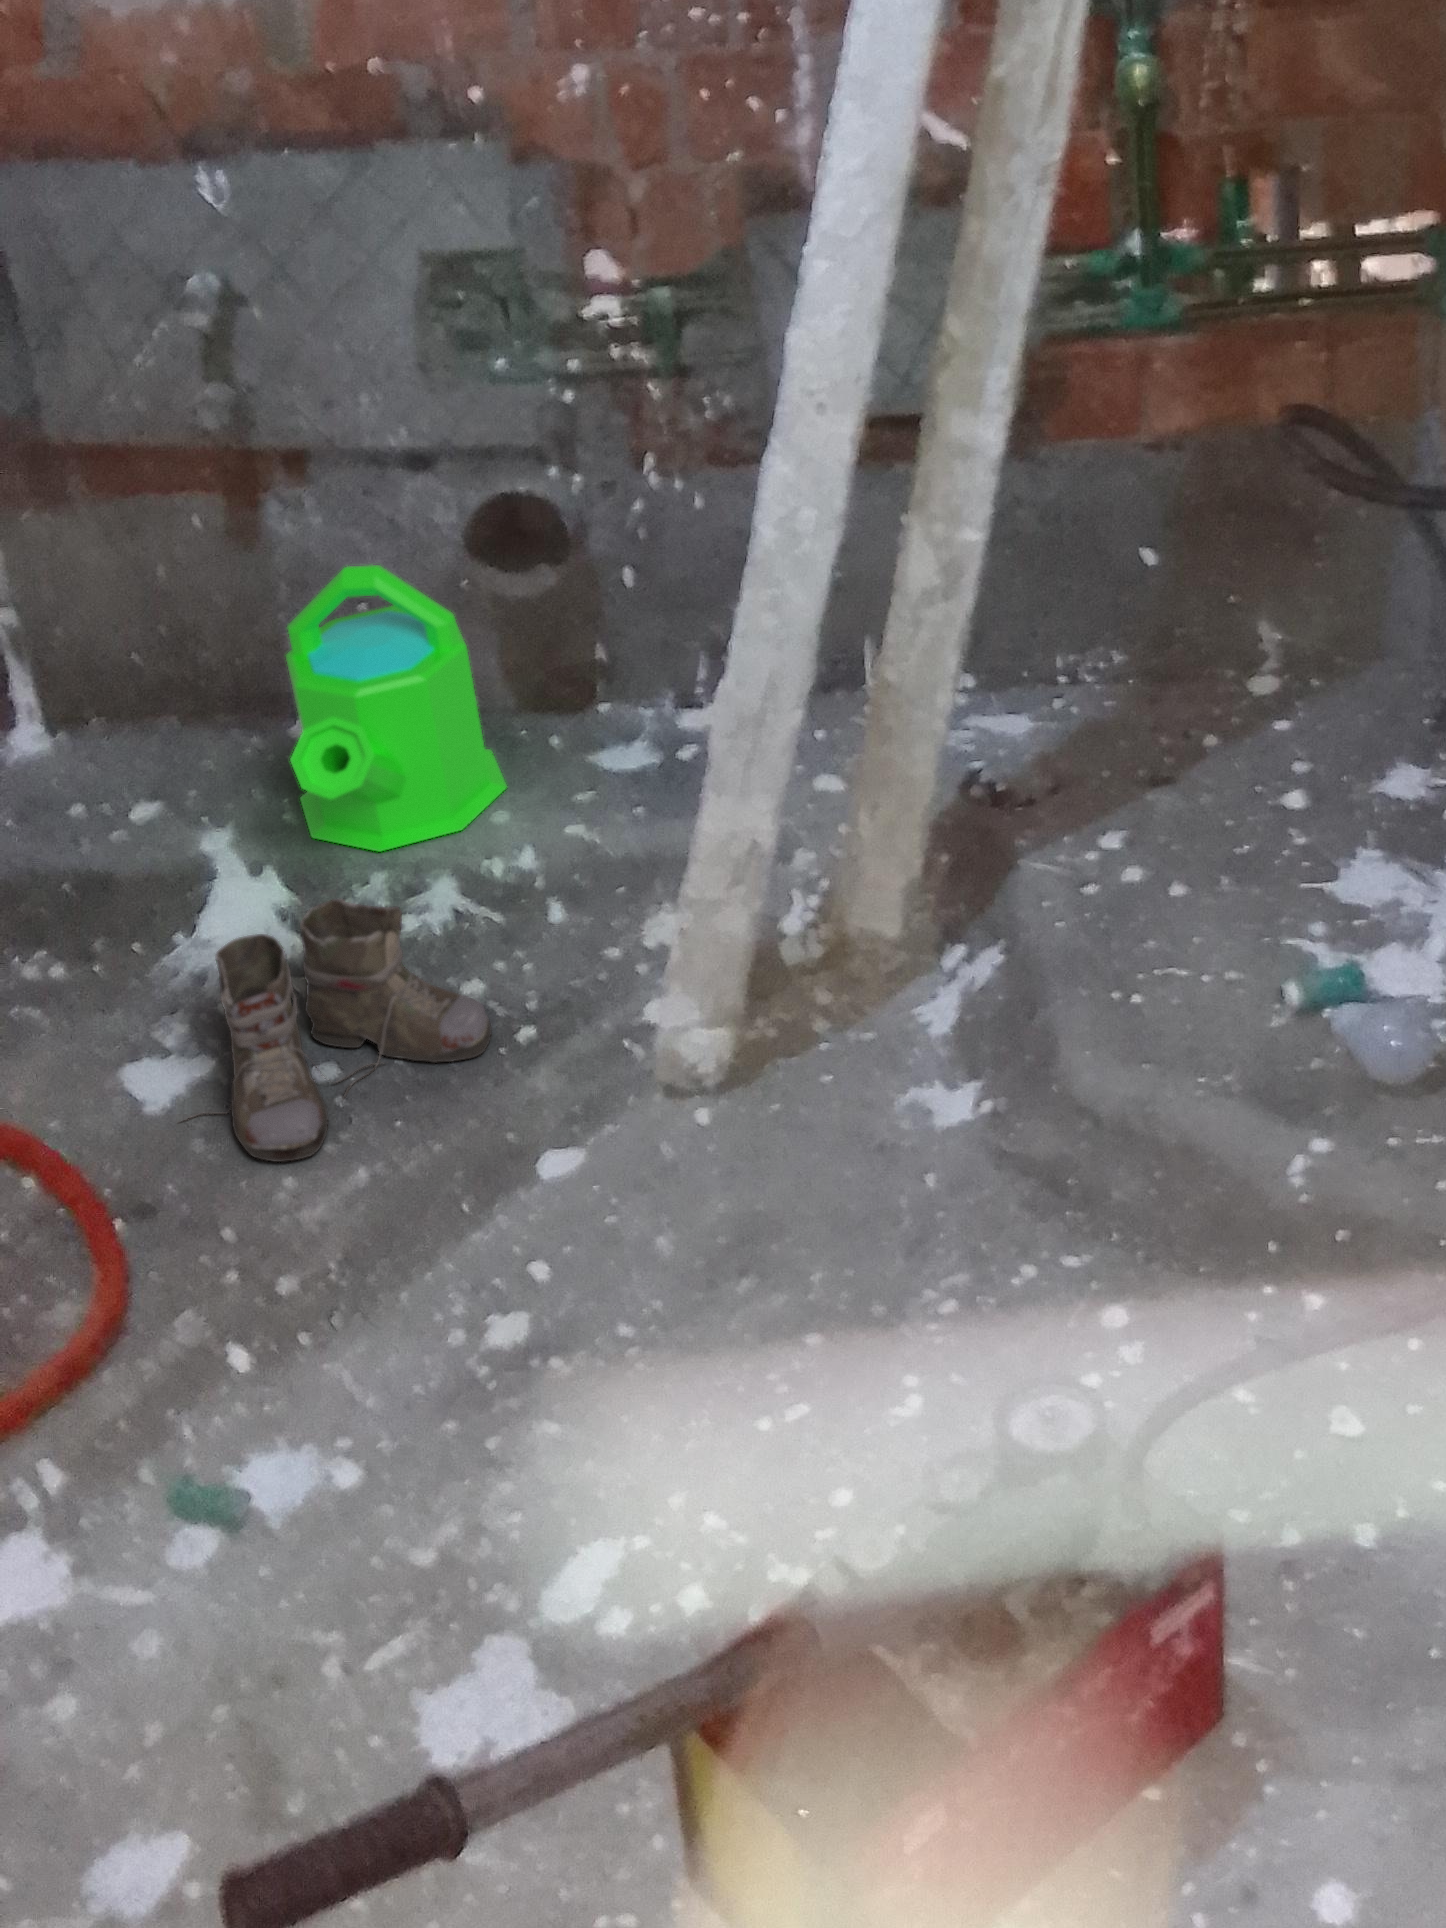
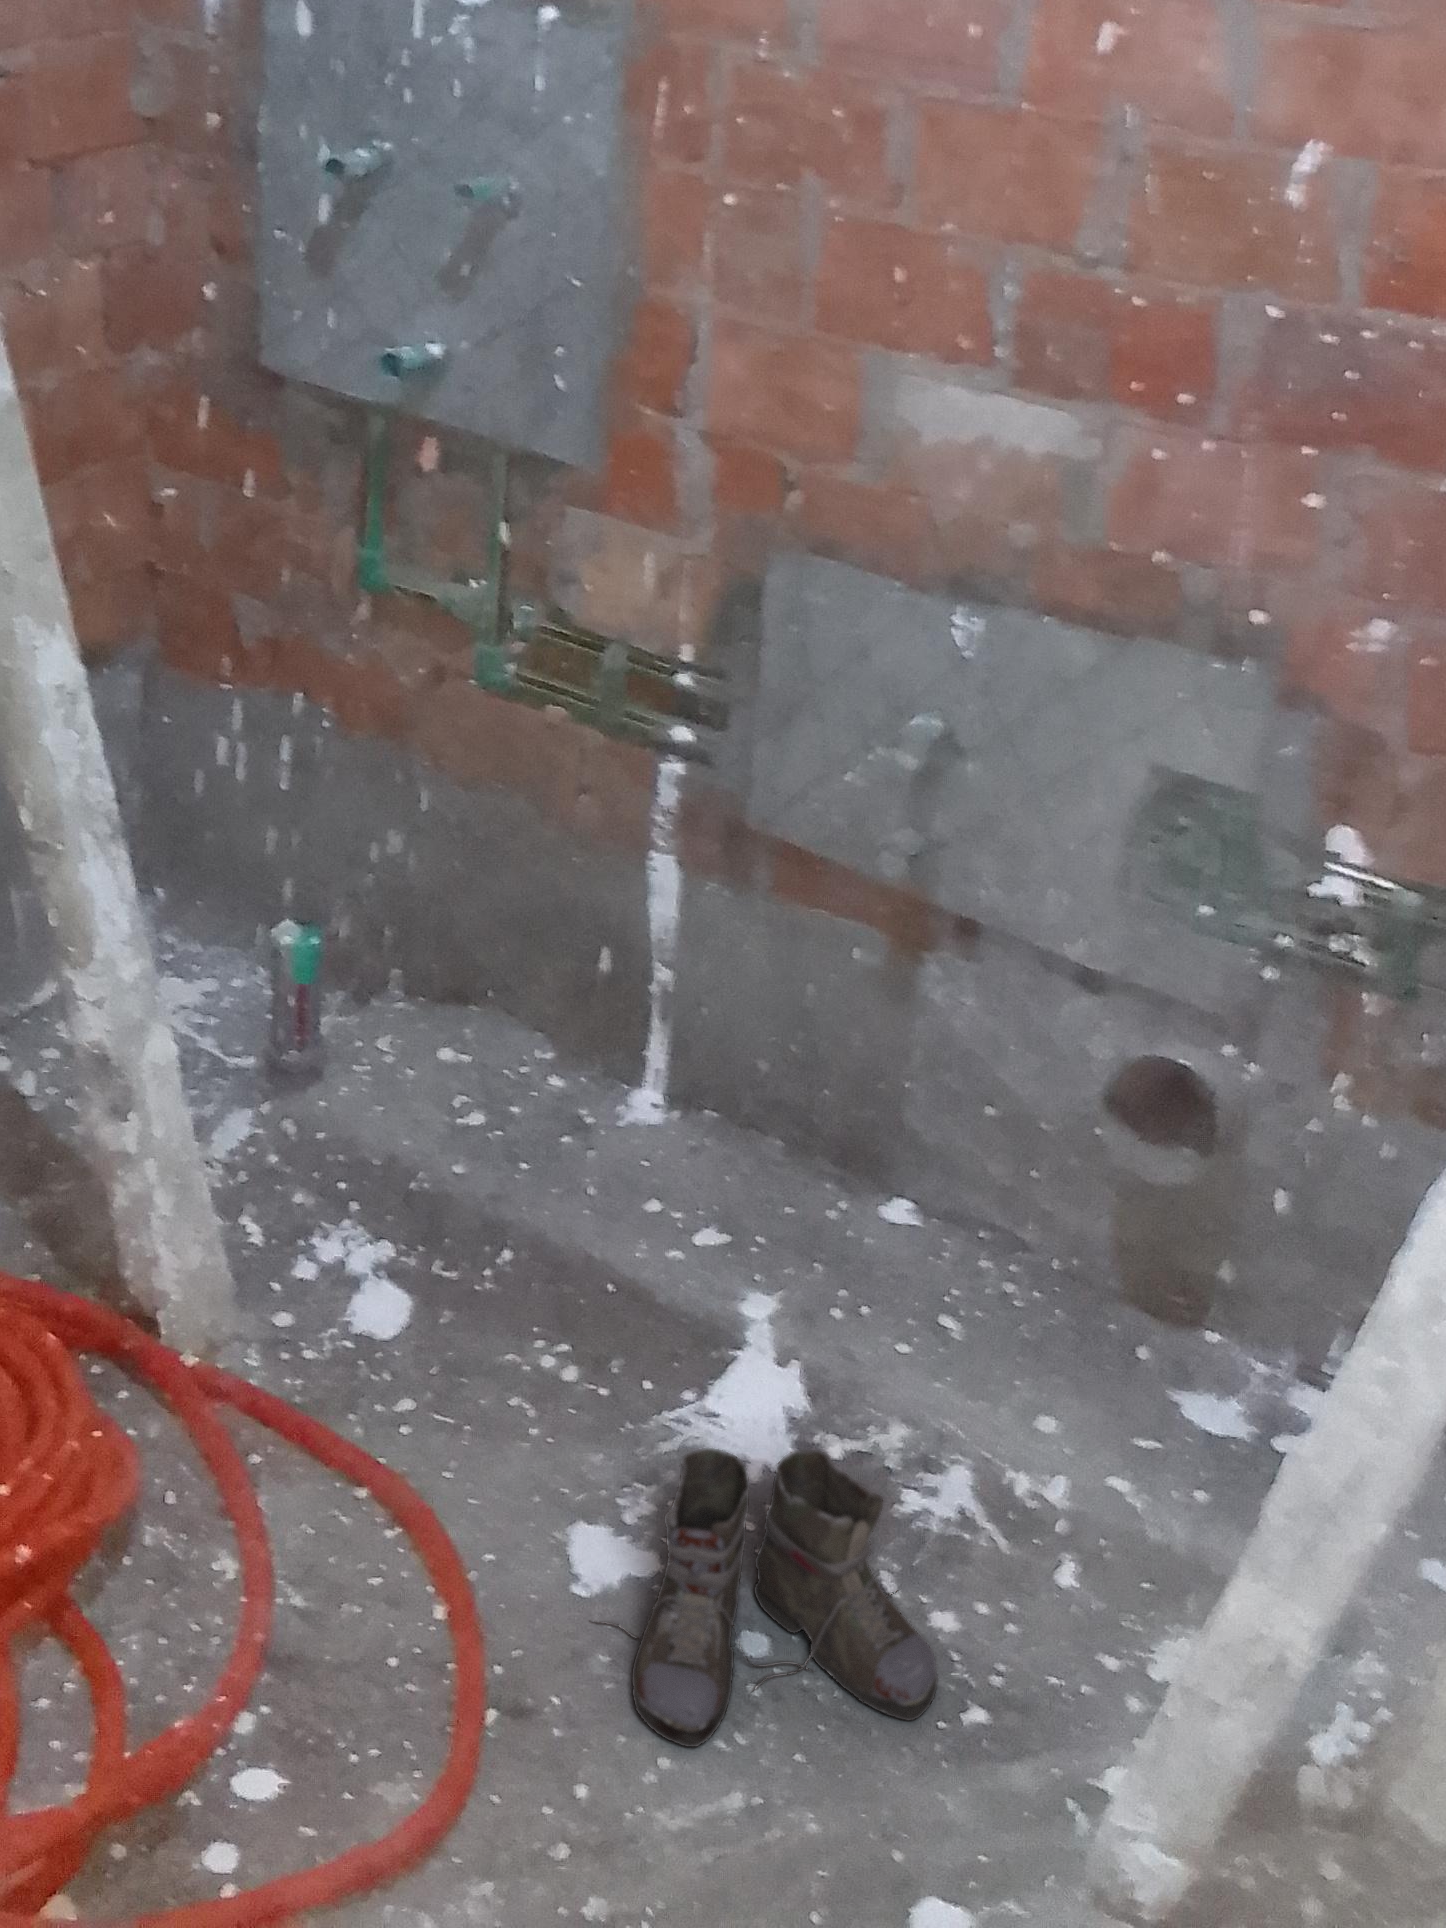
watering can: present [286,565,507,852] -> none [844,1069,1073,1413]

